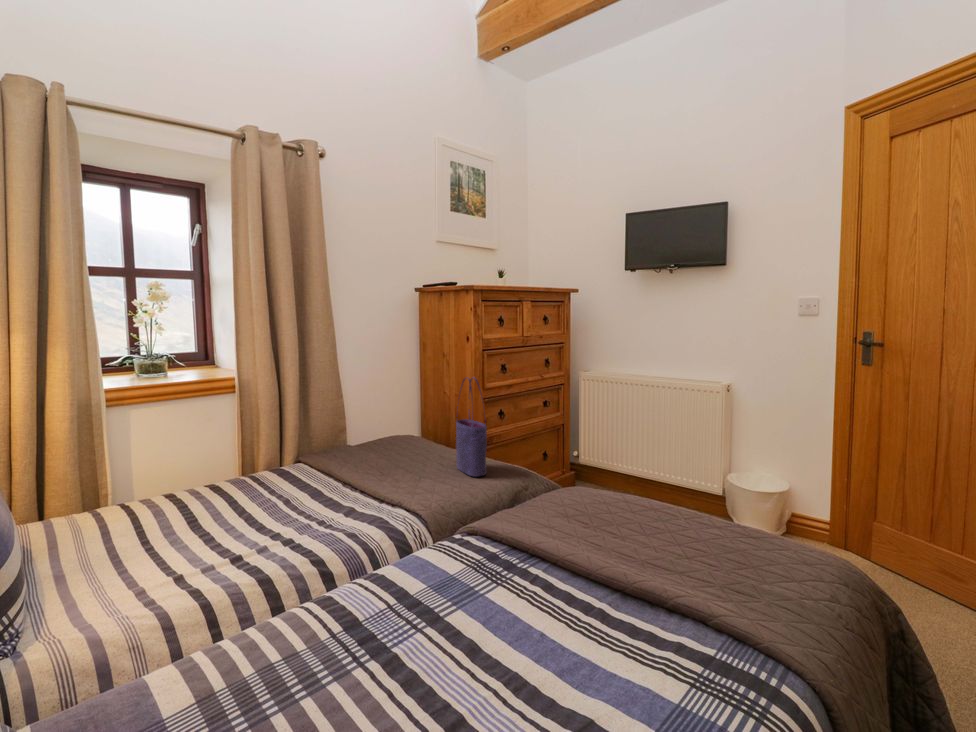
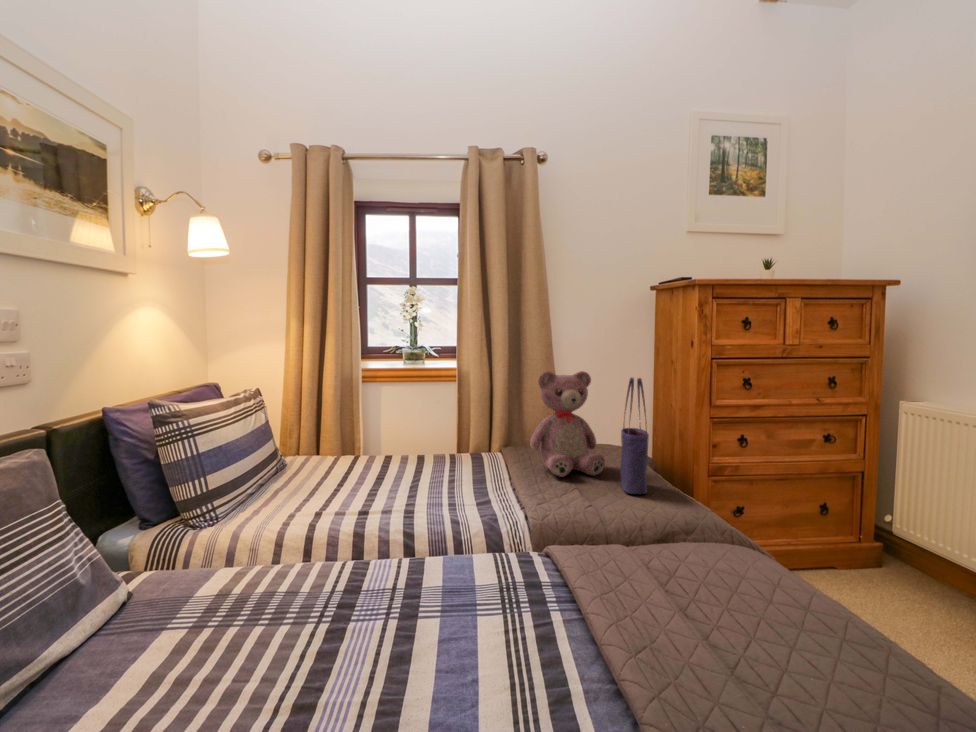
teddy bear: none [362,372,436,472] -> present [530,371,605,477]

